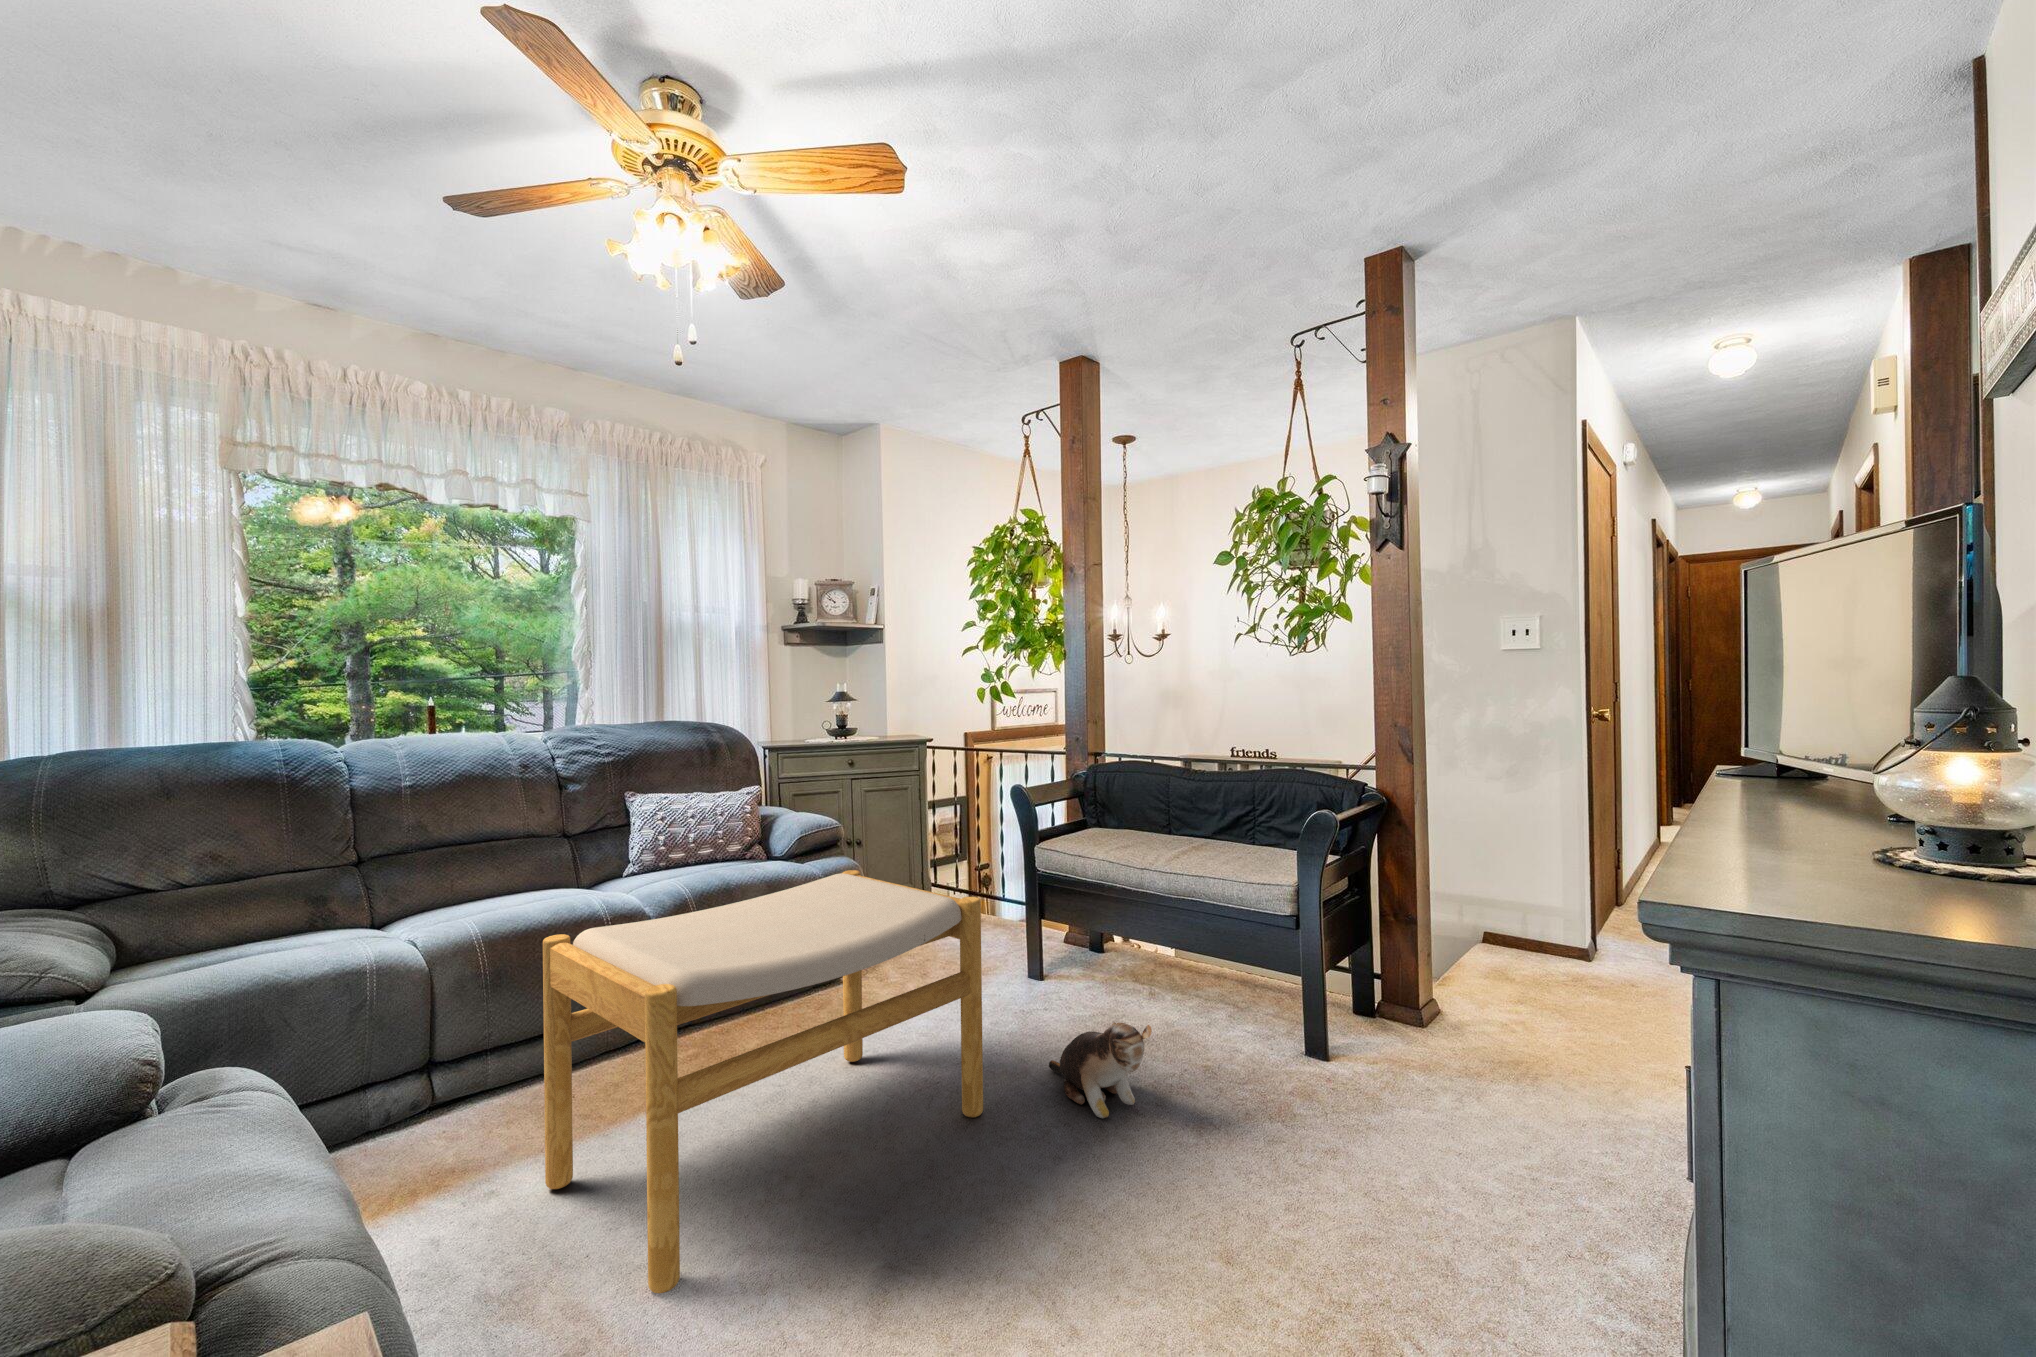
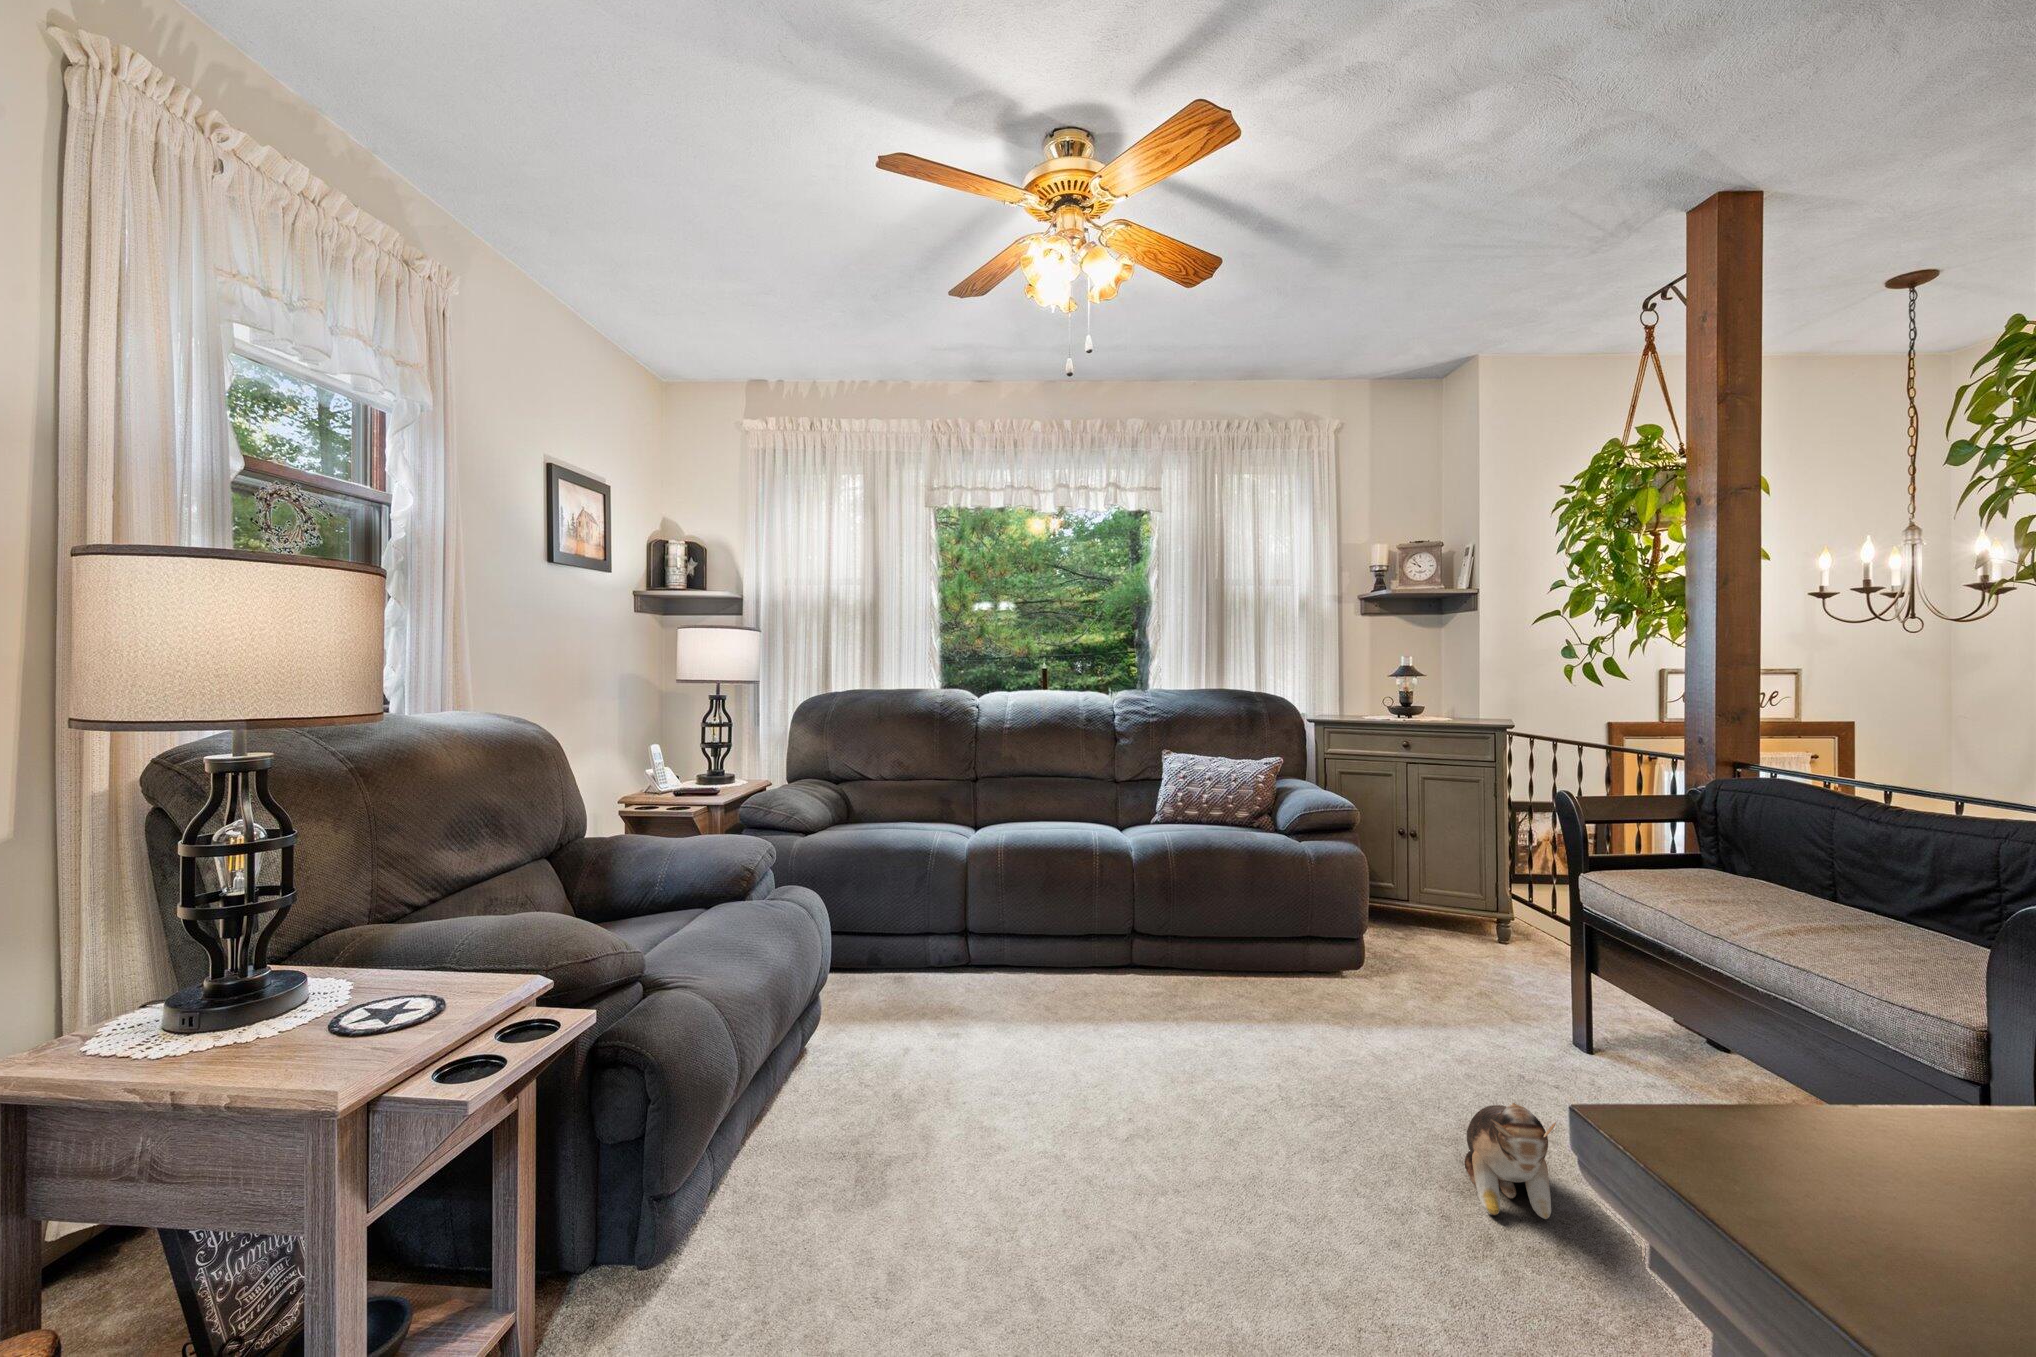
footstool: present [543,870,983,1293] -> none [977,851,1358,1146]

